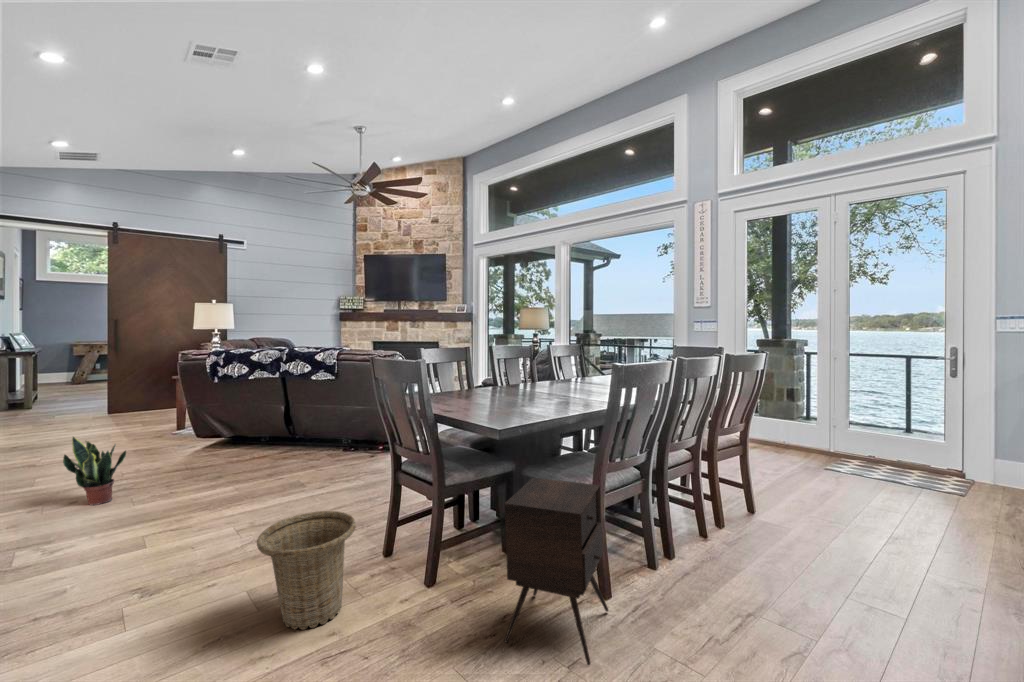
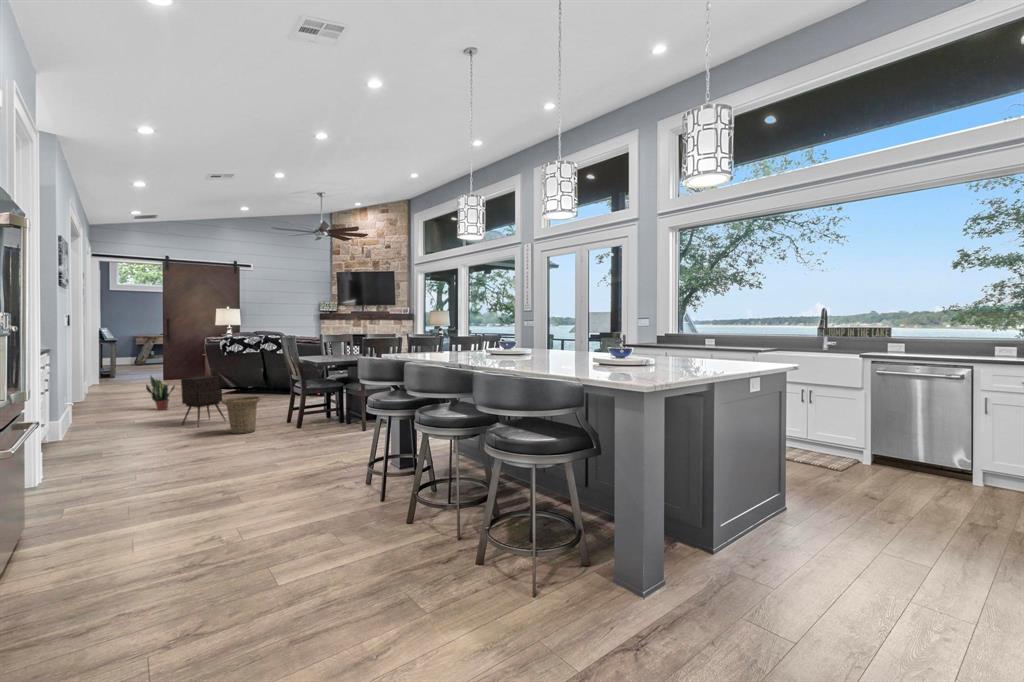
side table: present [504,478,608,665] -> present [181,376,226,427]

